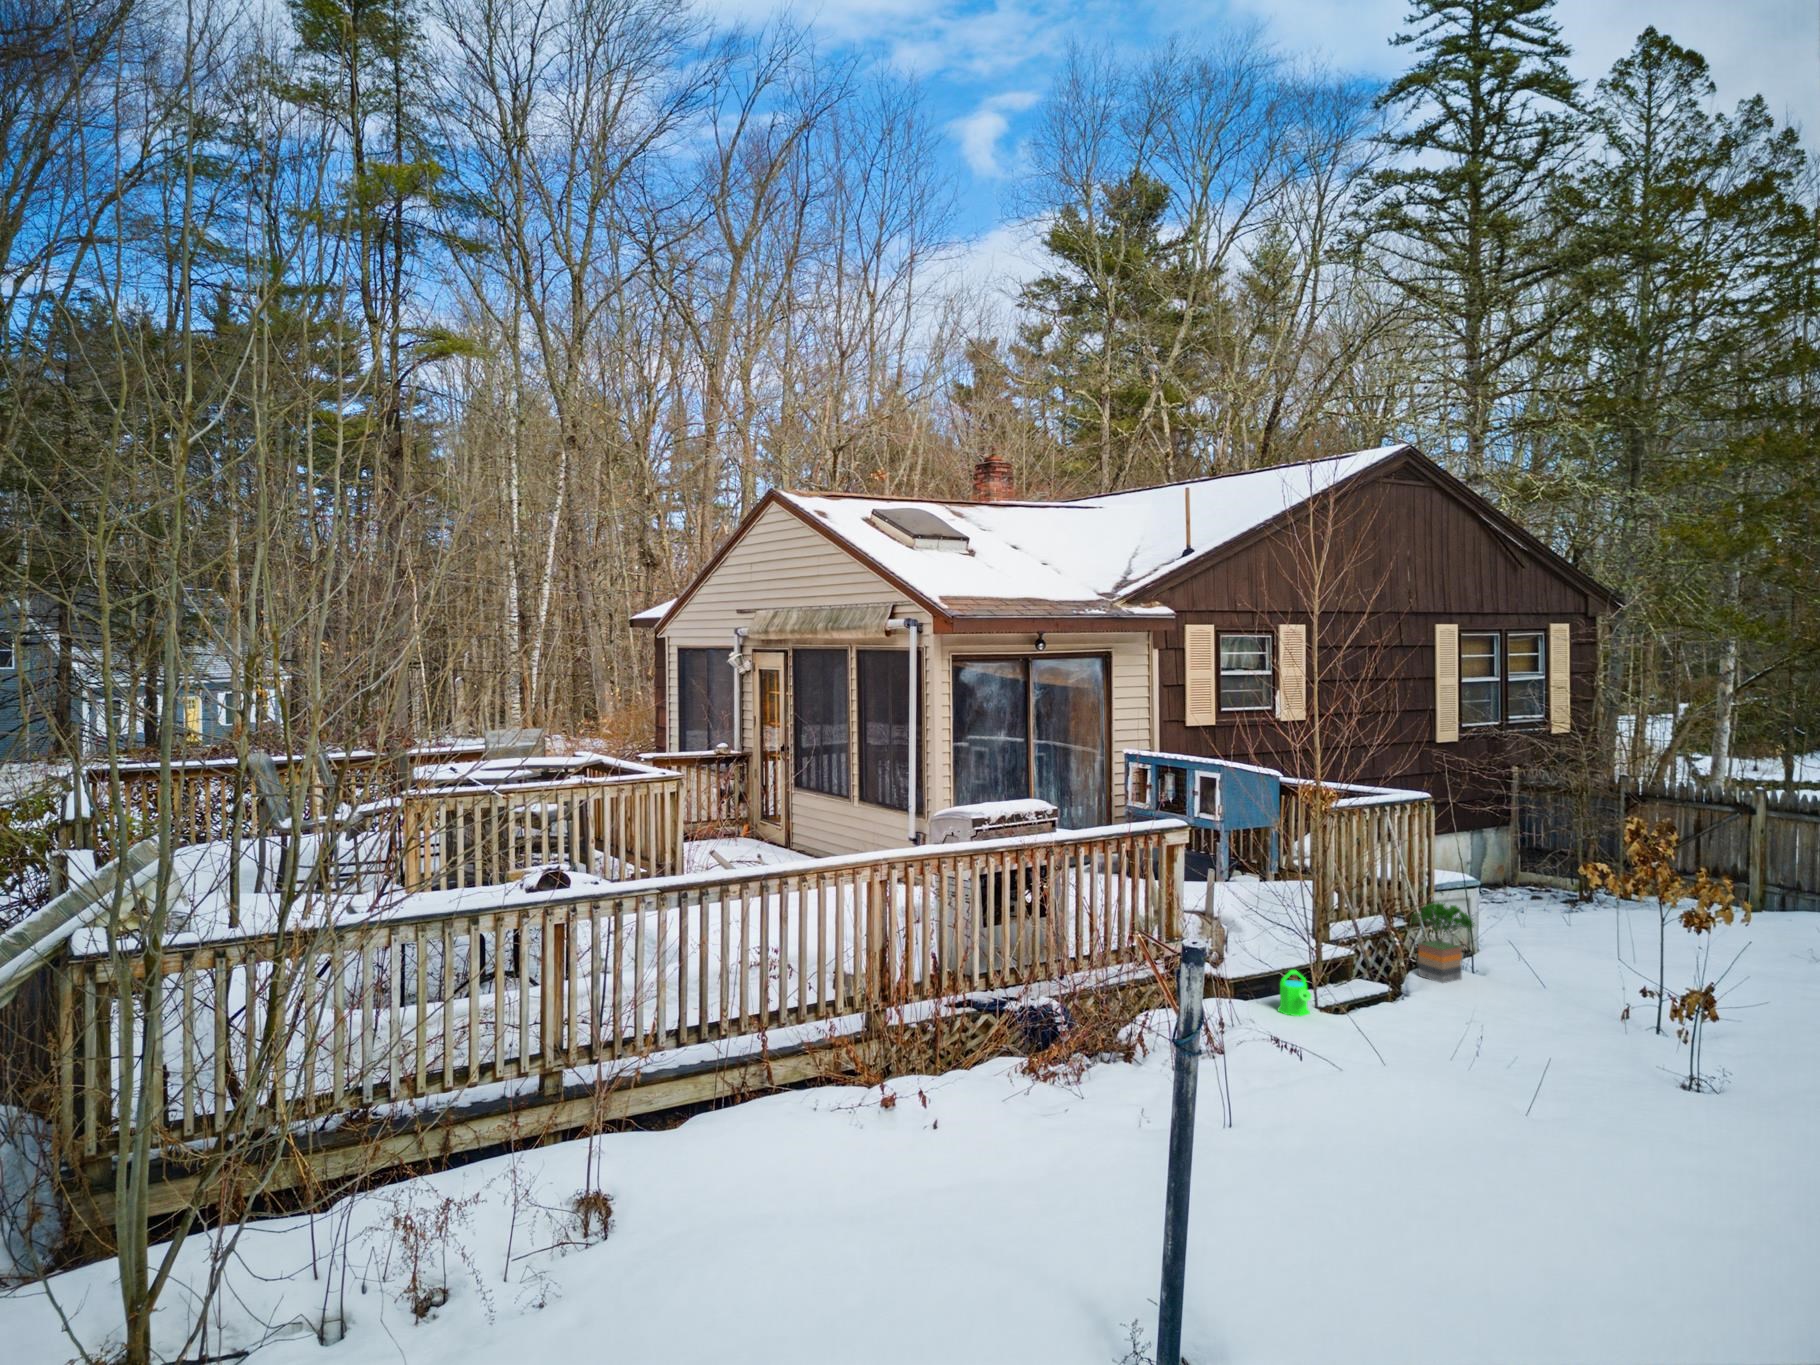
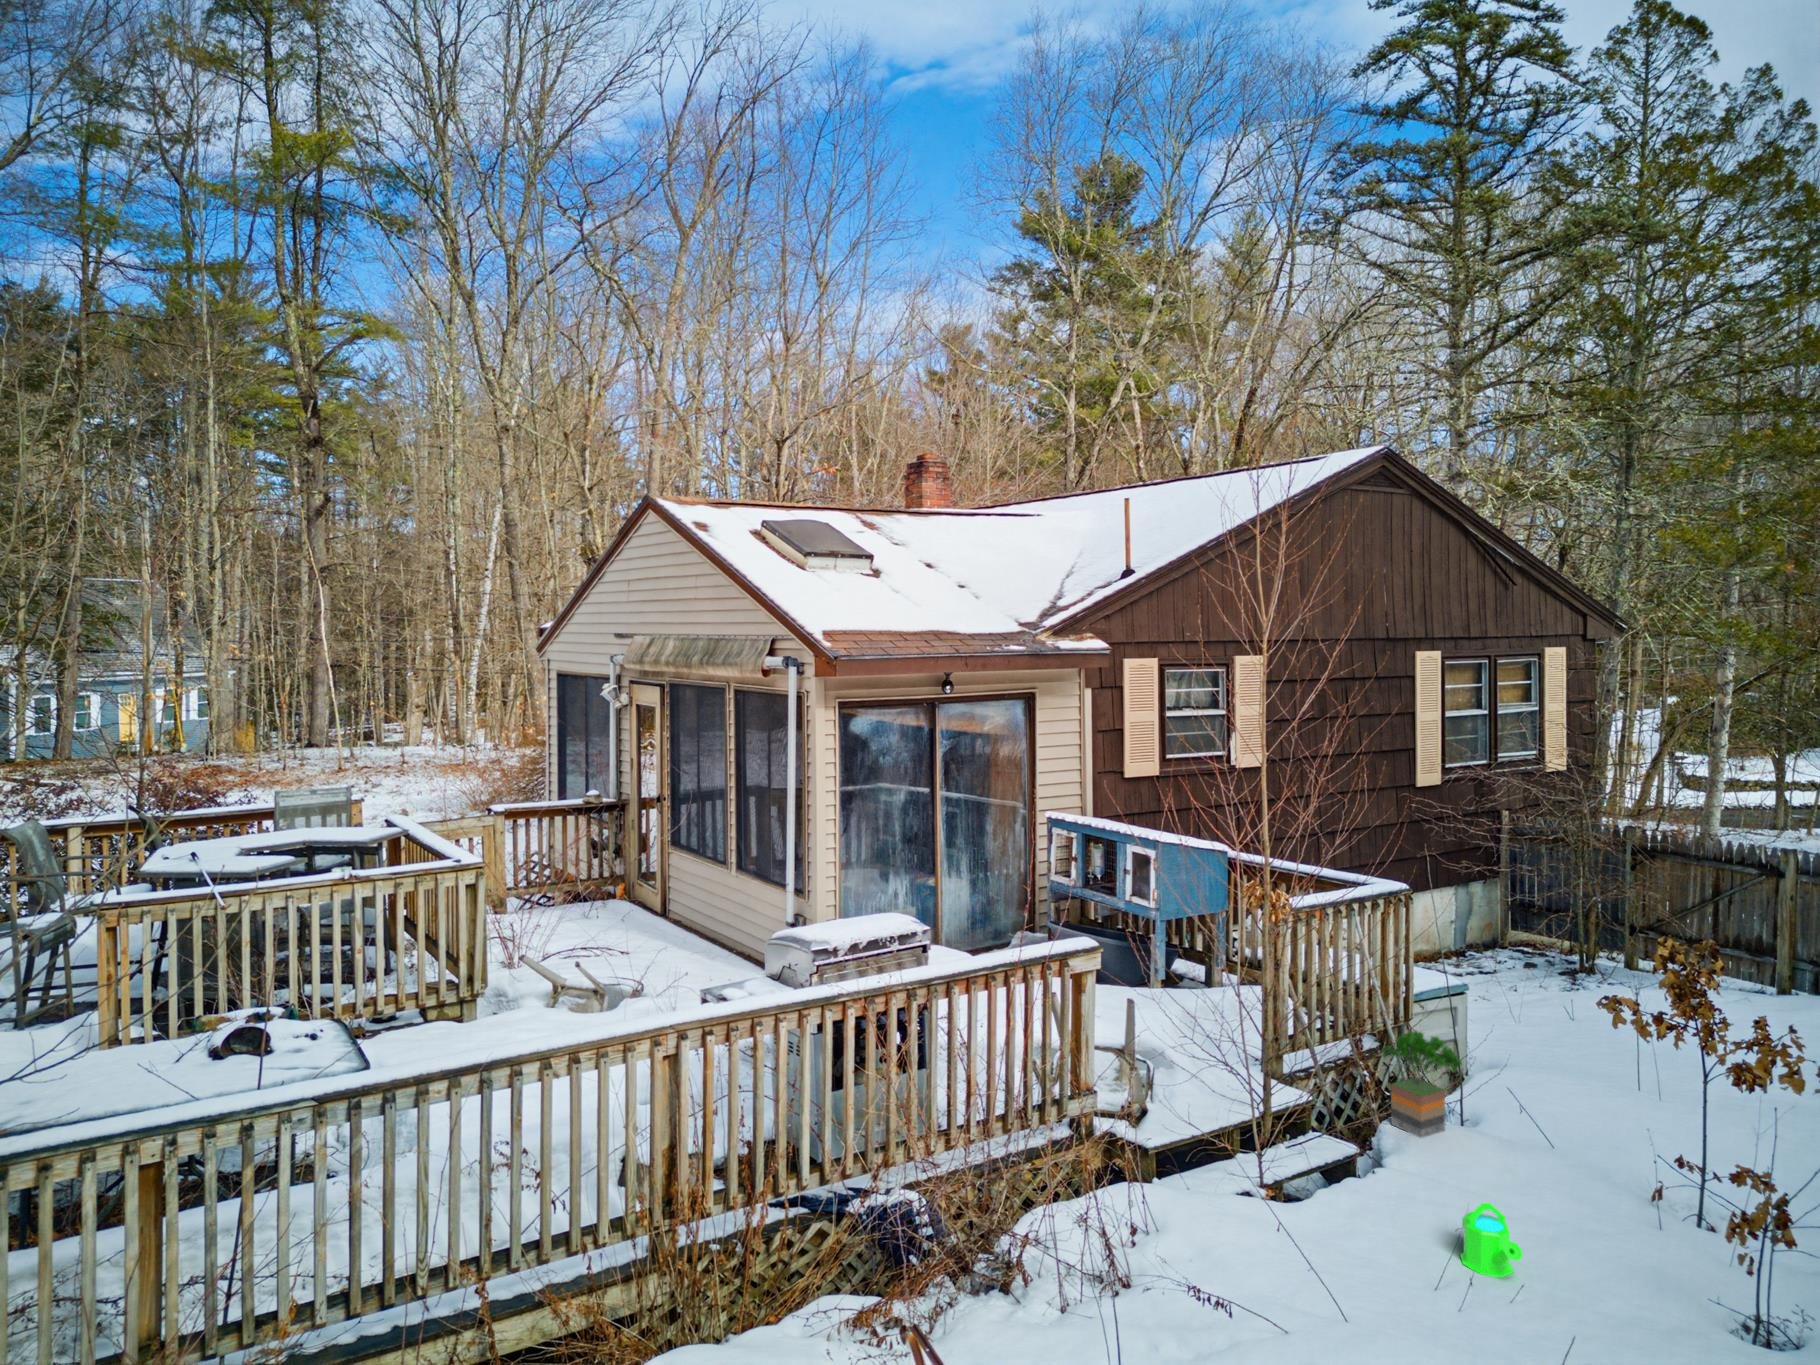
watering can: present [1278,970,1311,1016] -> present [1460,1203,1522,1277]

